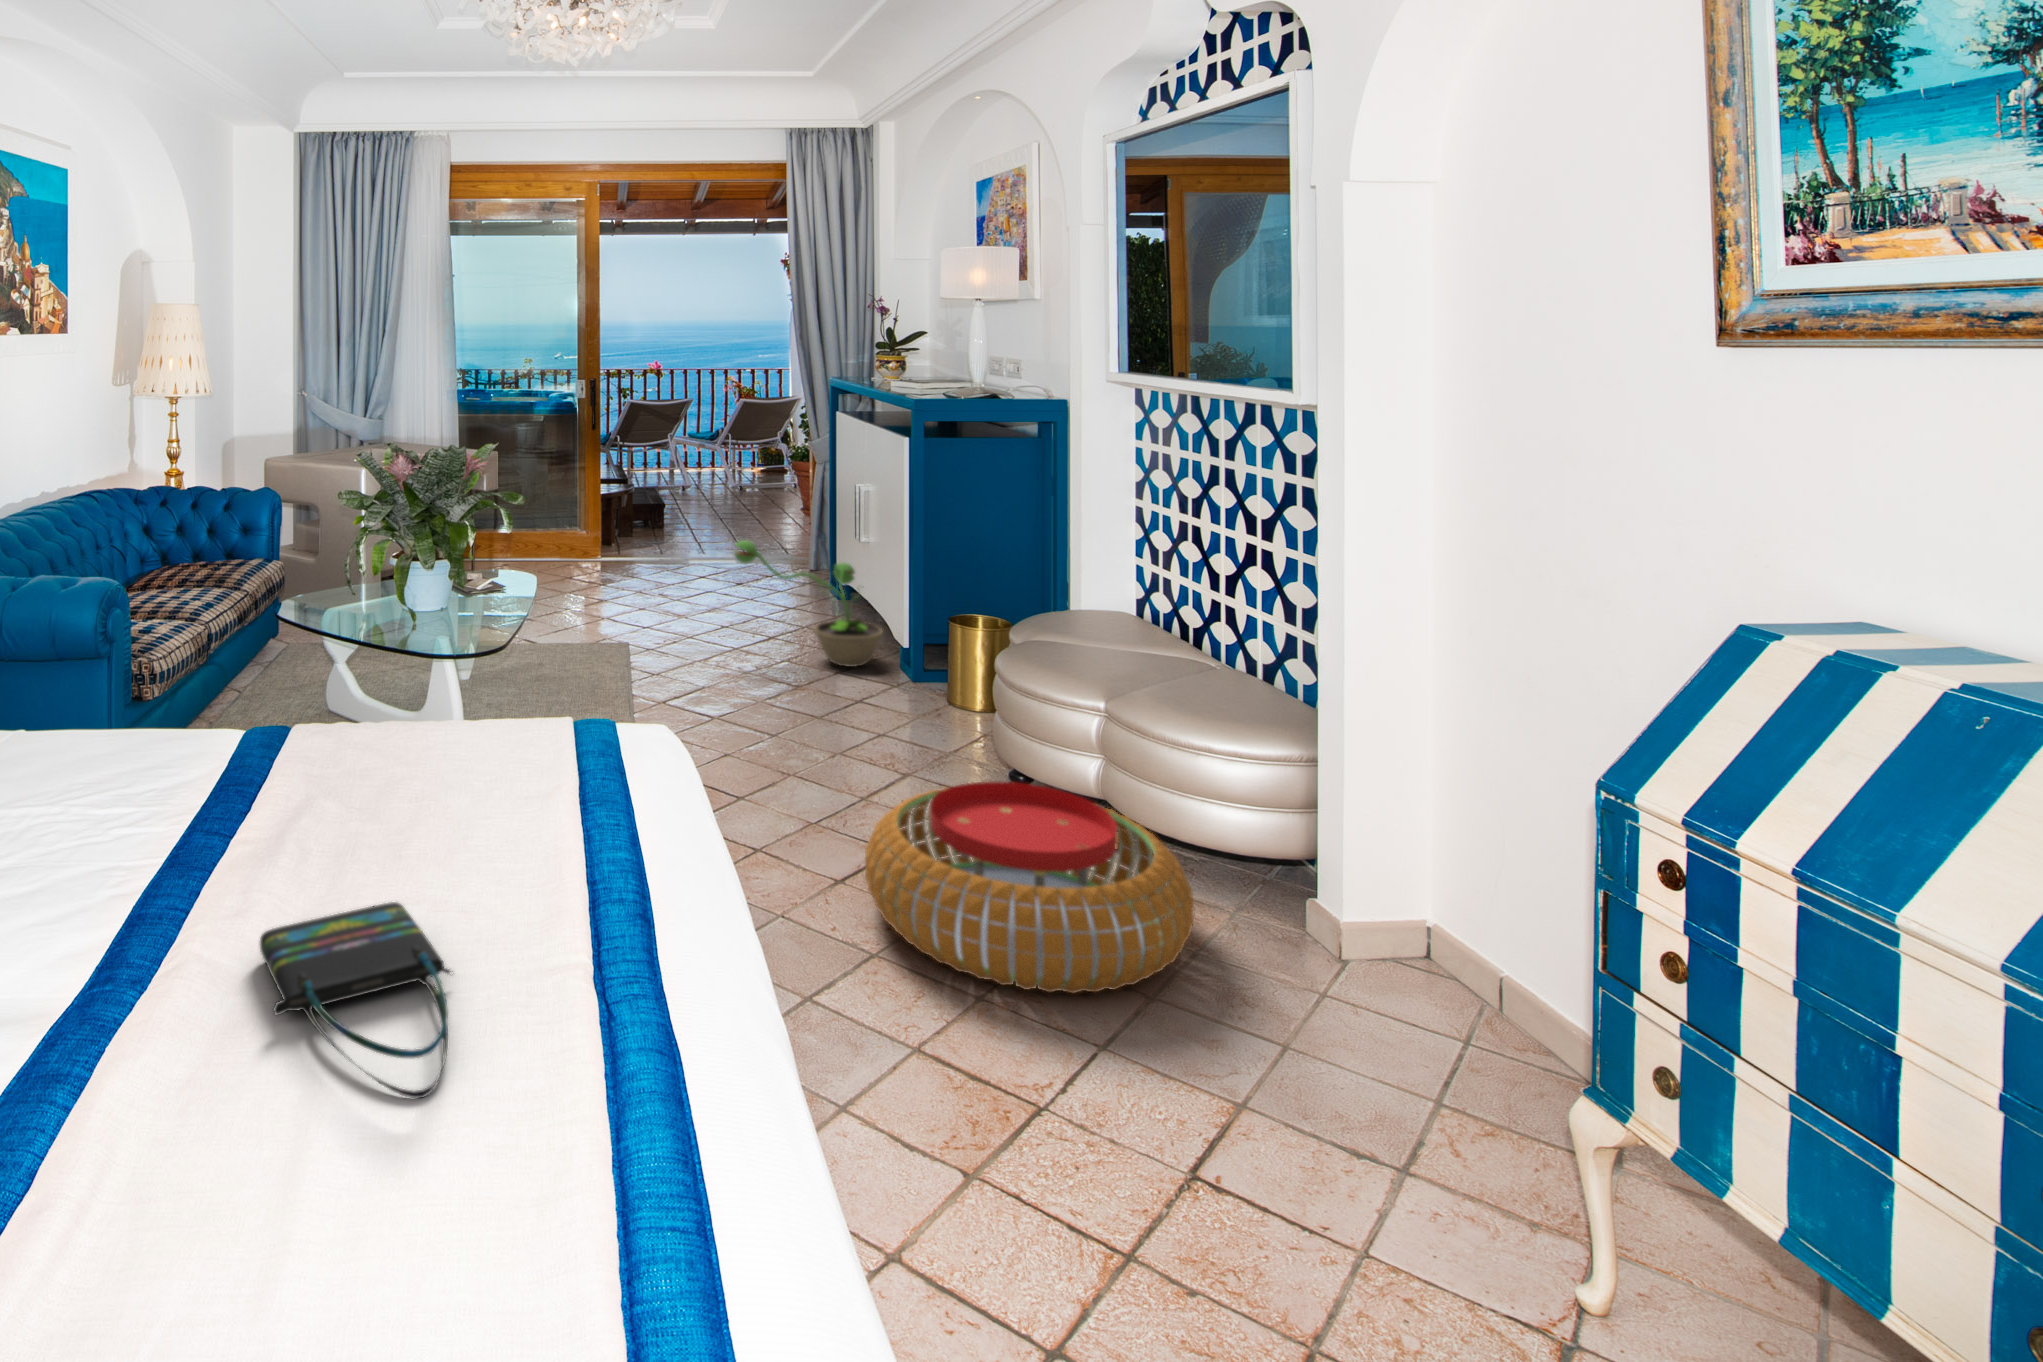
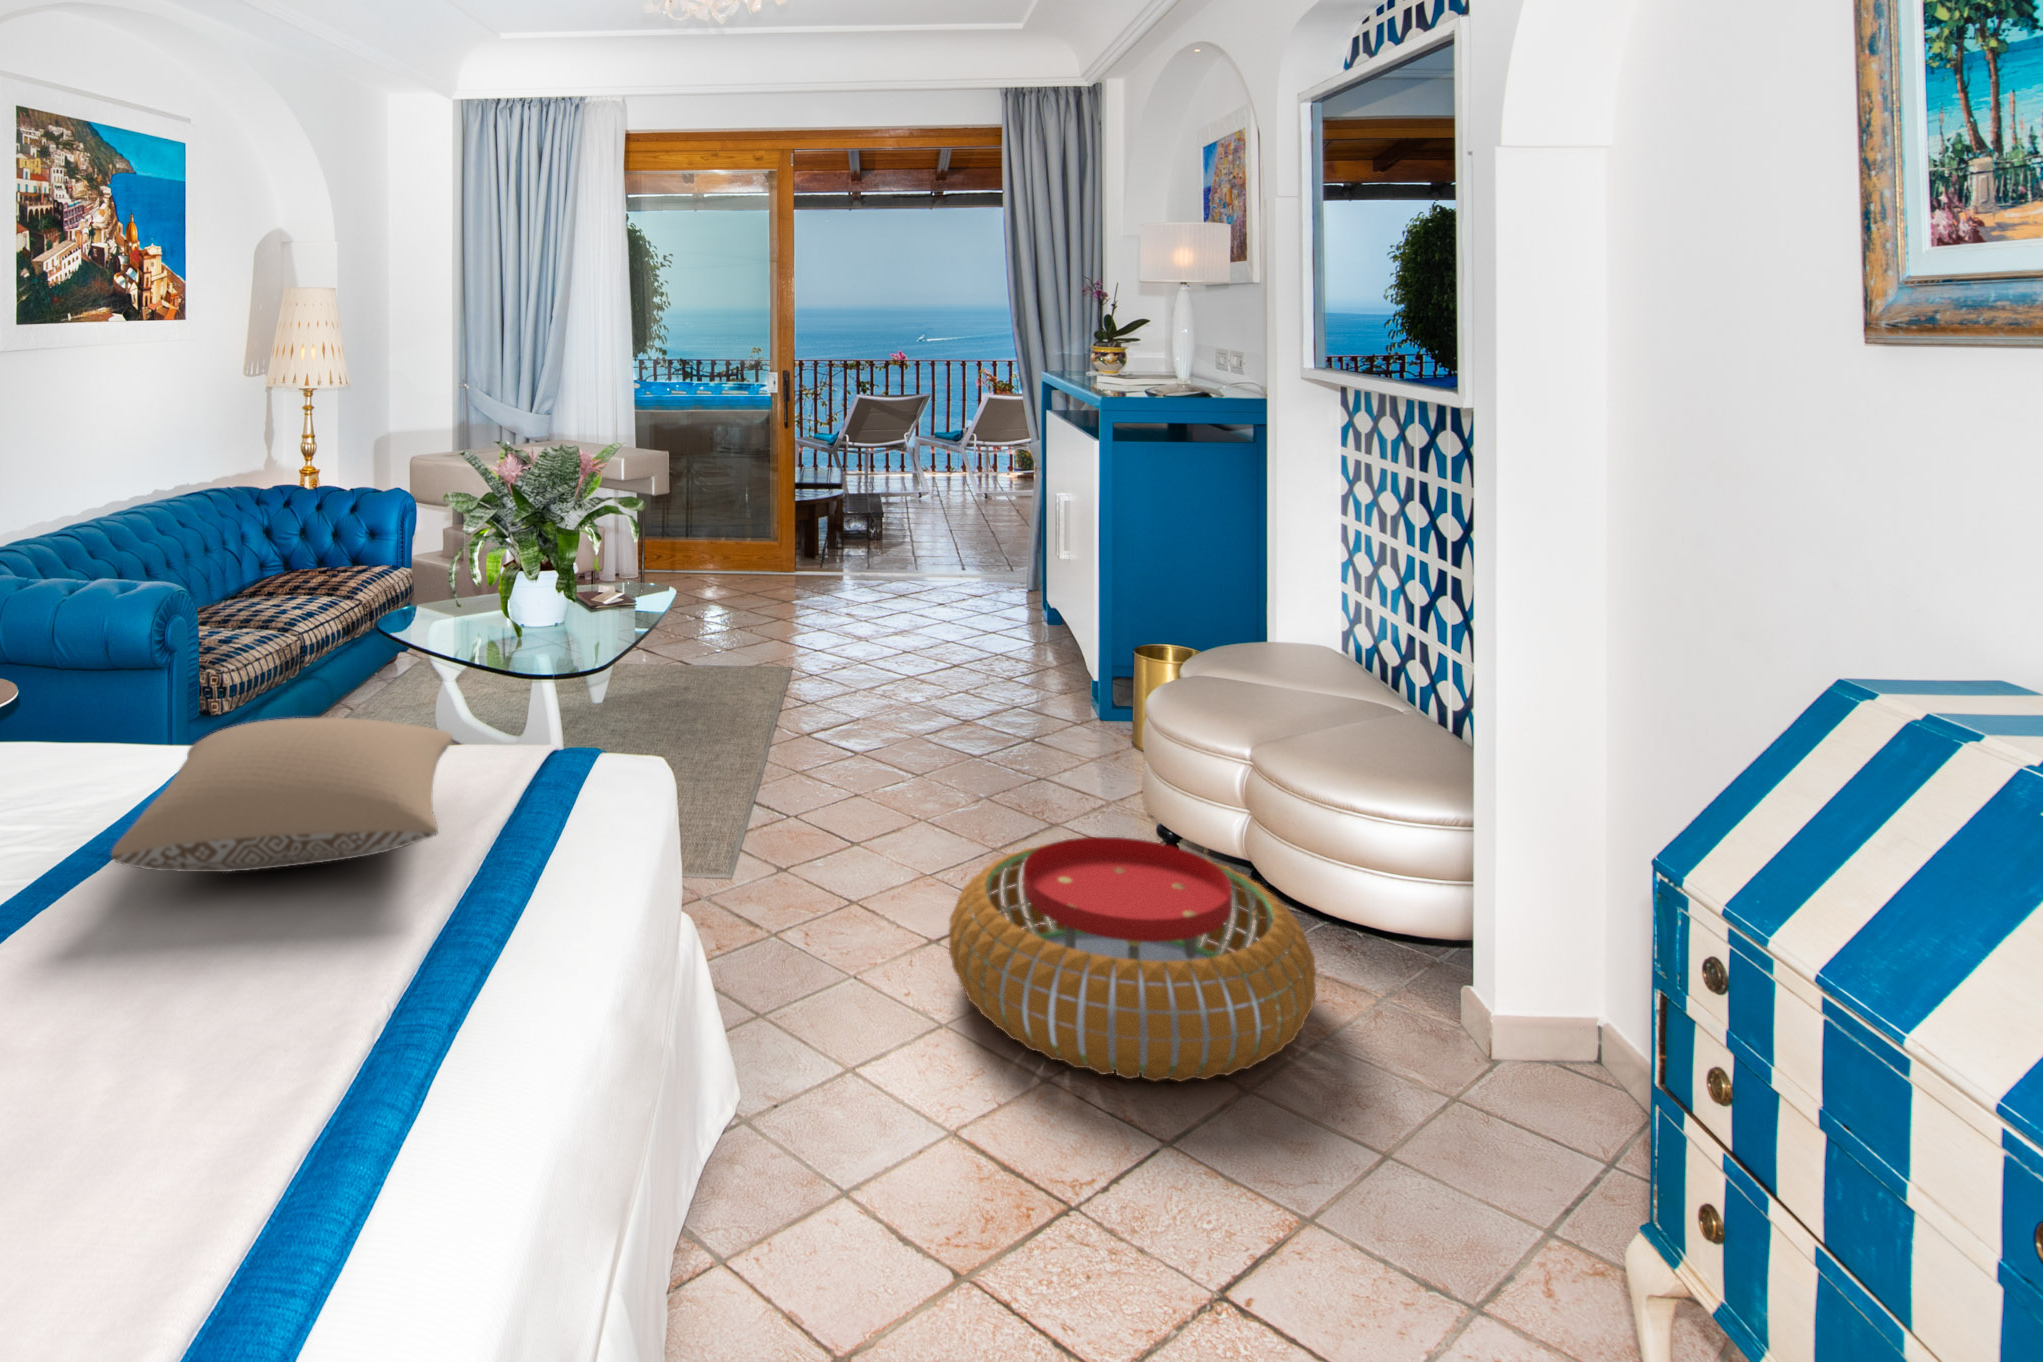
decorative plant: present [734,540,884,667] -> none [903,556,1075,702]
pillow: none [245,695,537,841] -> present [111,718,453,872]
tote bag: present [260,902,453,1098] -> none [43,939,259,1146]

